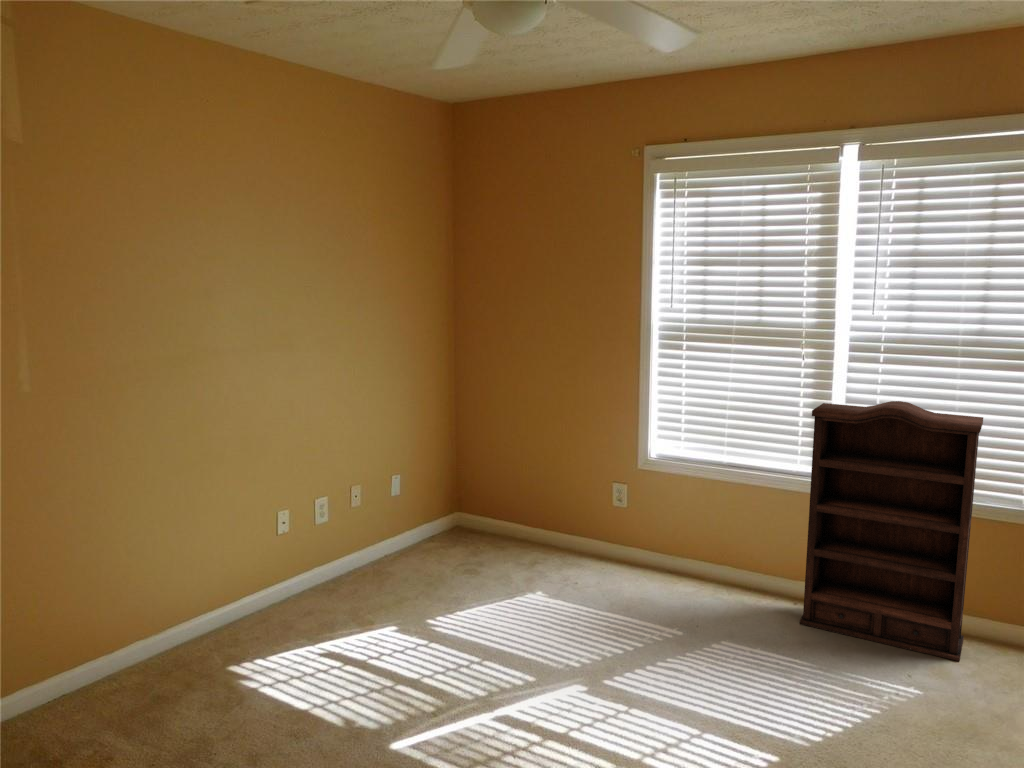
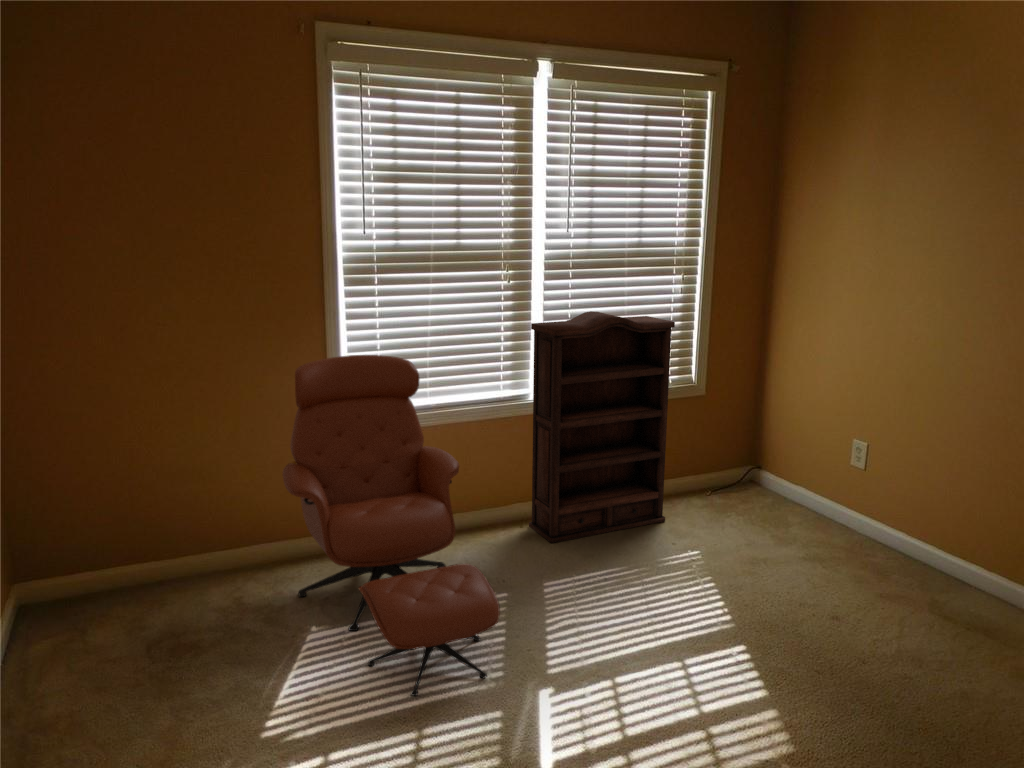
lounge chair: none [507,403,699,660] -> present [283,355,500,696]

